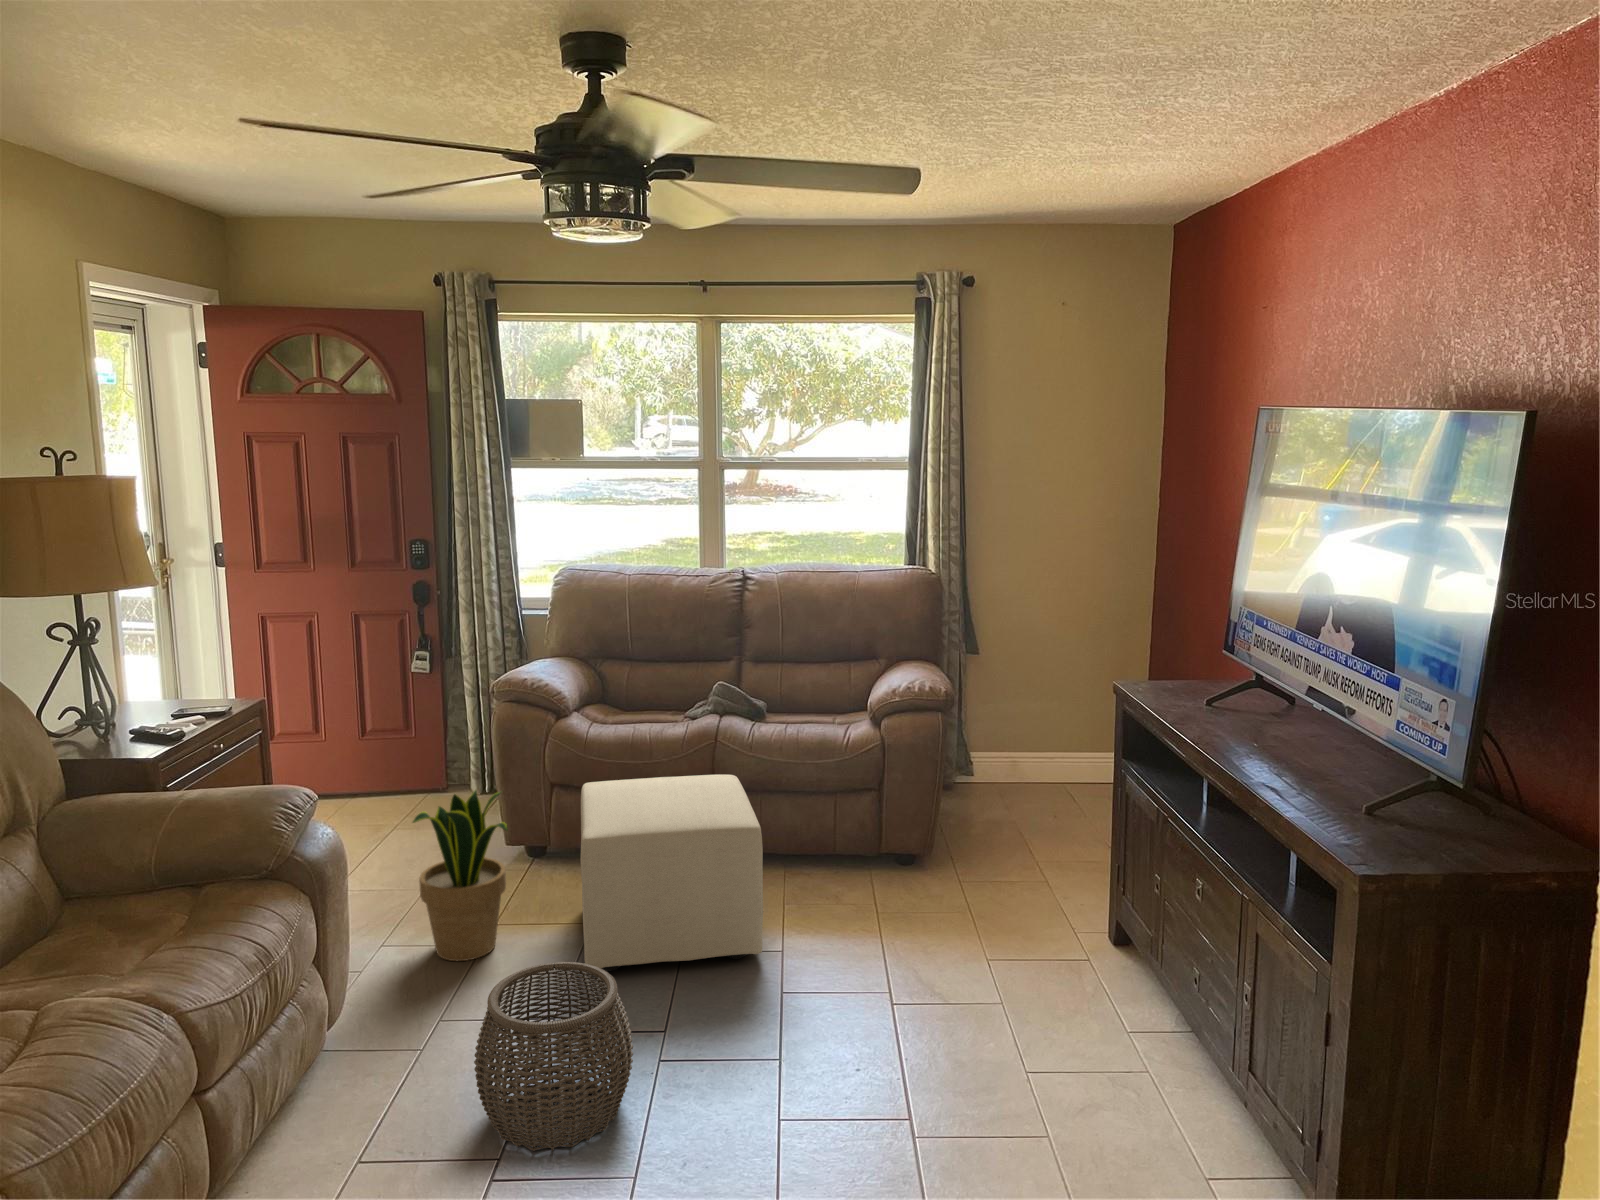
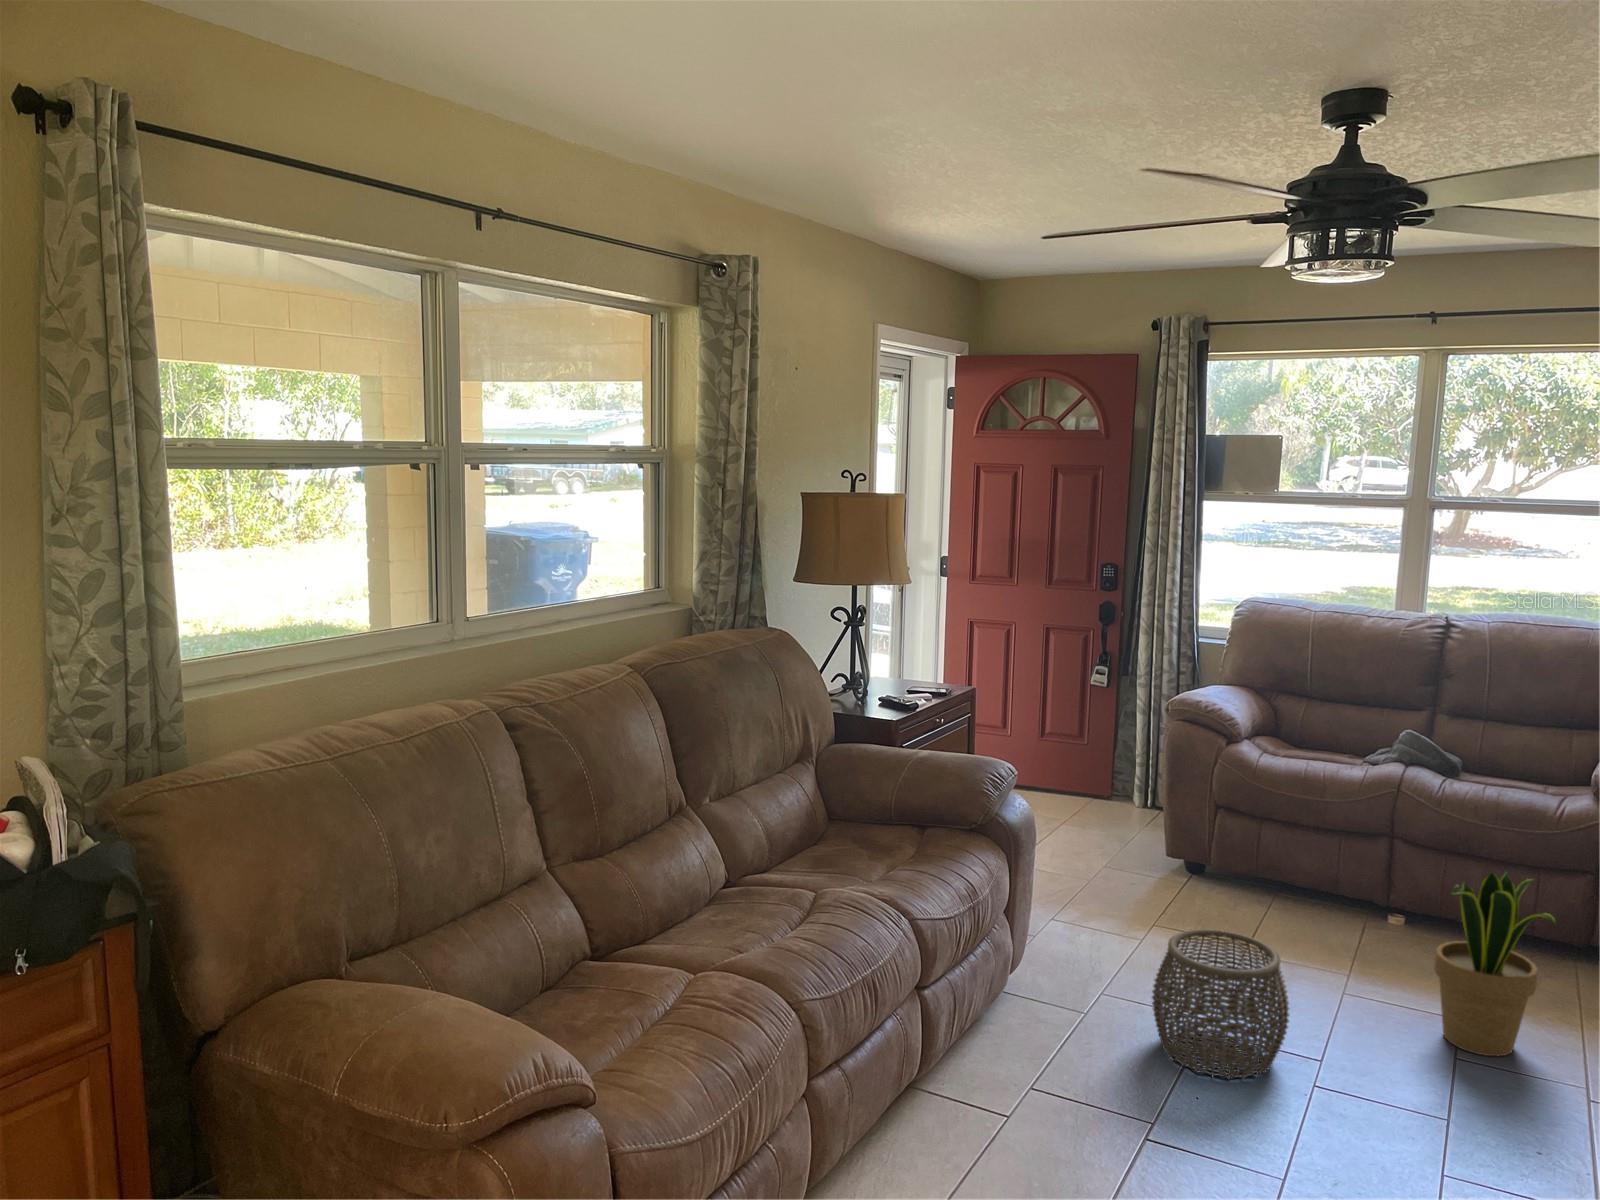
ottoman: present [580,774,763,971] -> none [1243,800,1434,990]
potted plant: present [413,790,508,961] -> present [1434,872,1557,1056]

